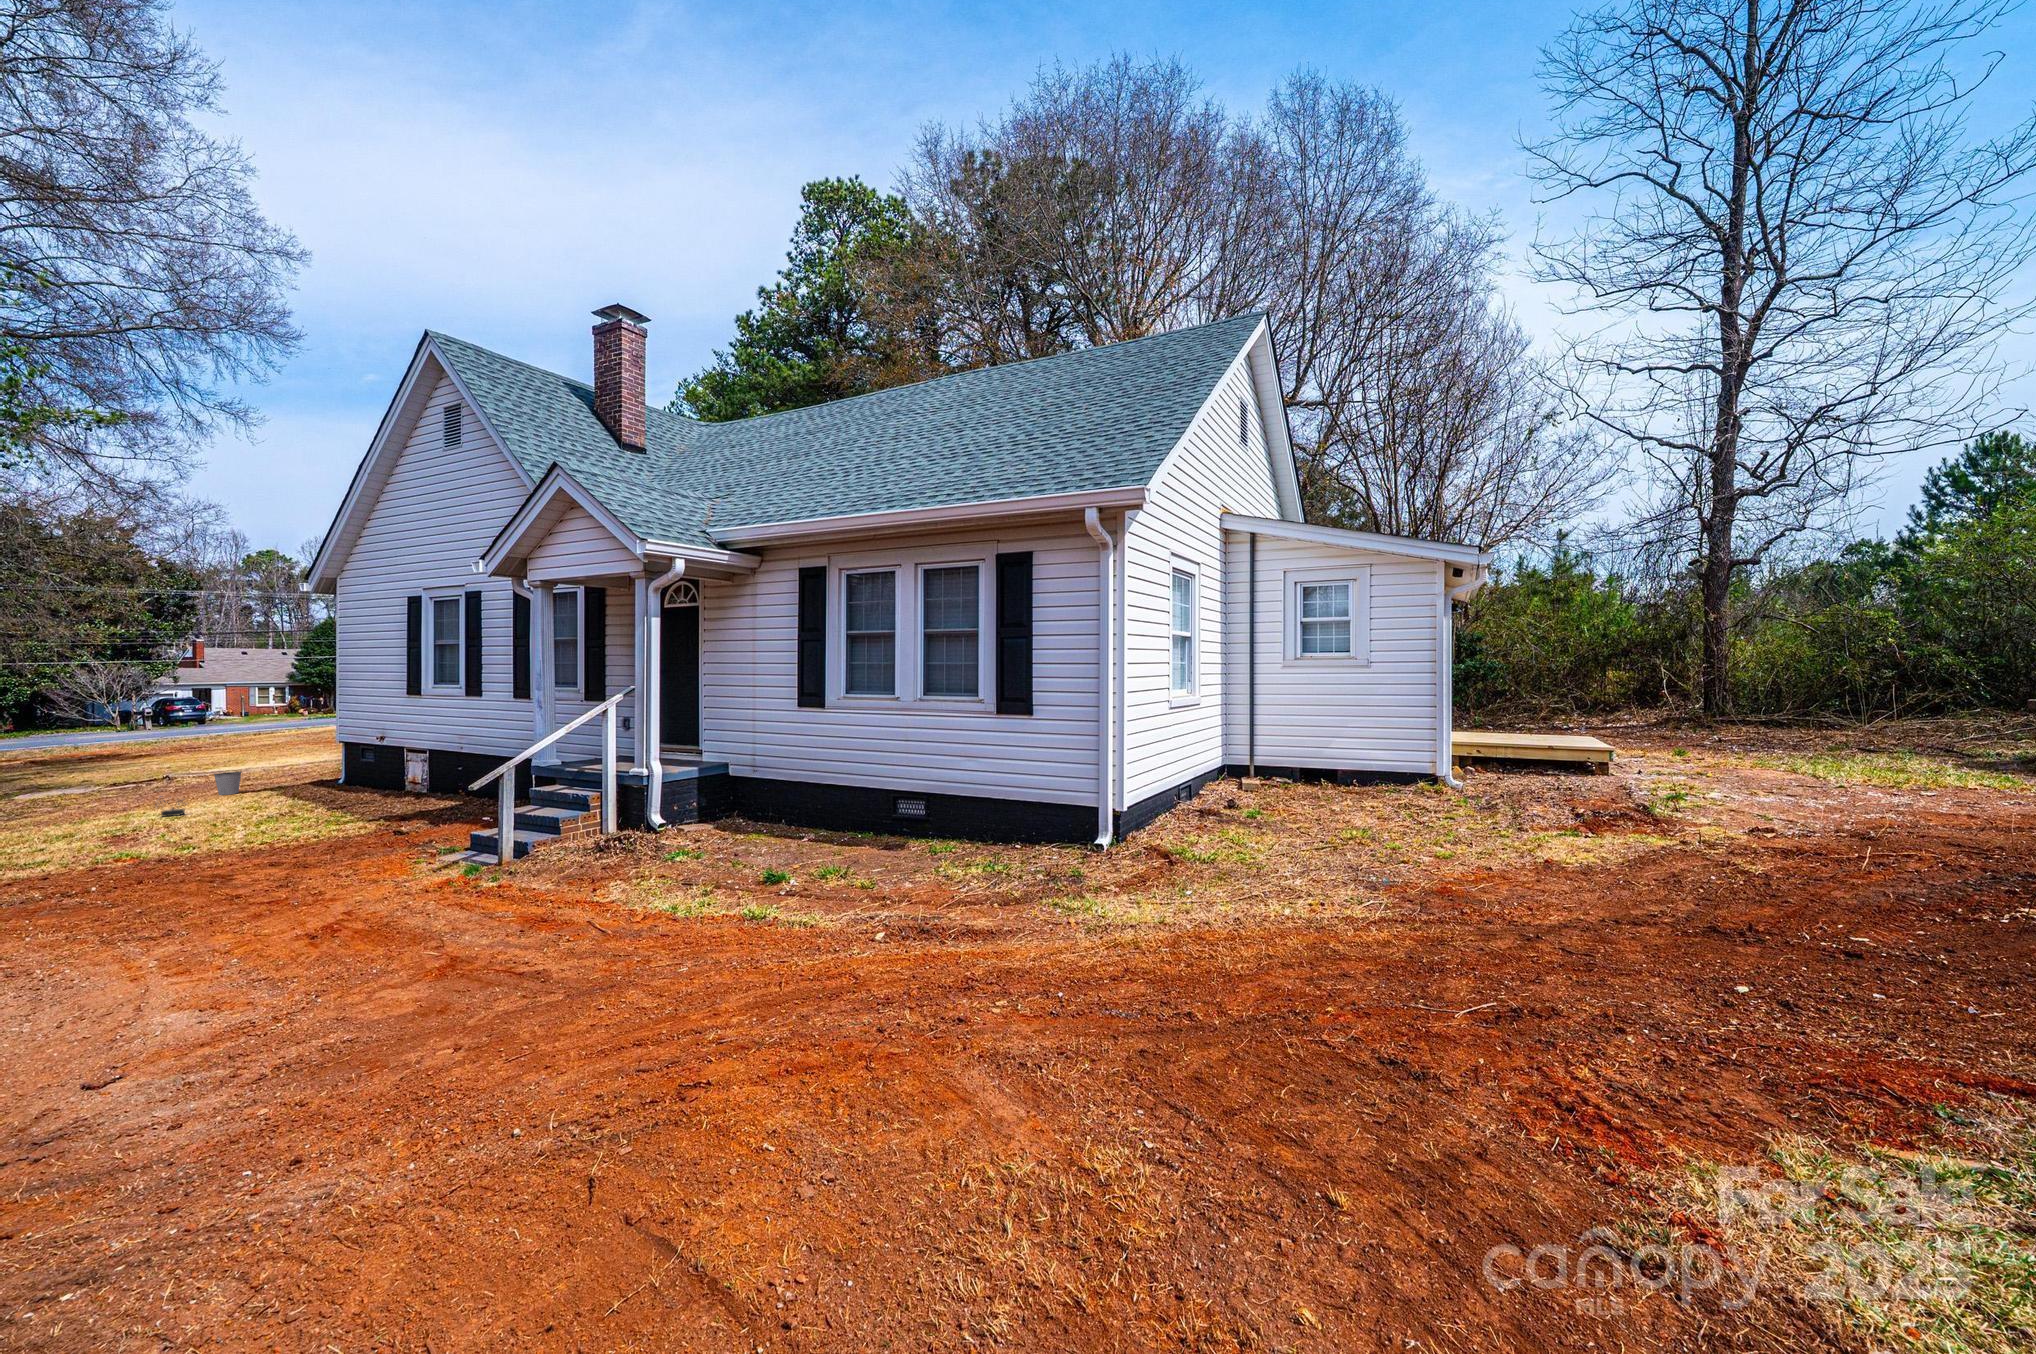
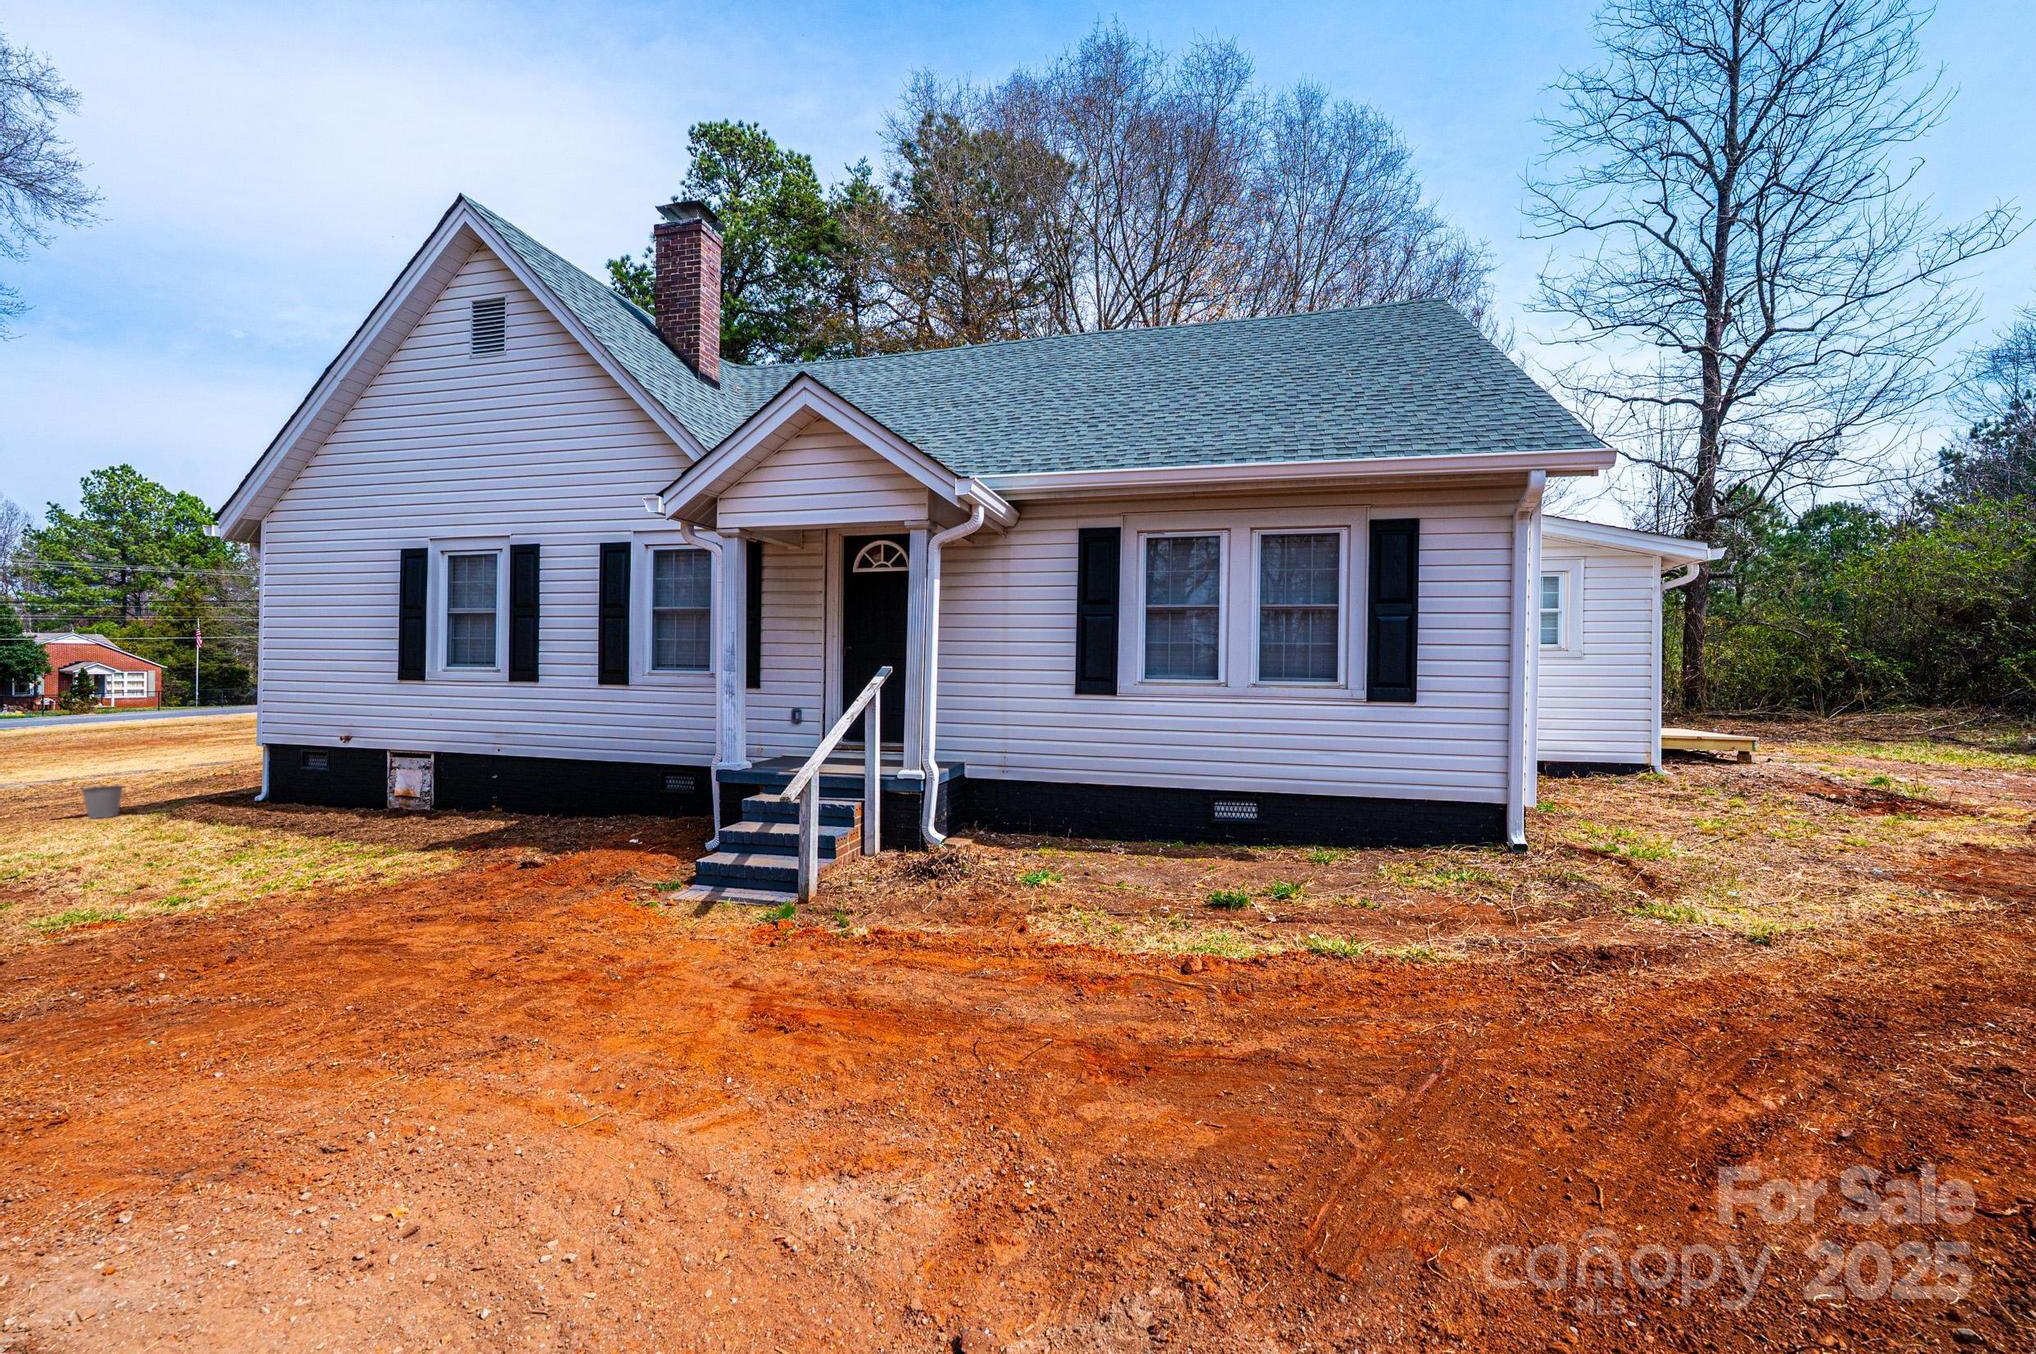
decorative plant: present [156,796,185,817] -> none [48,818,101,850]

